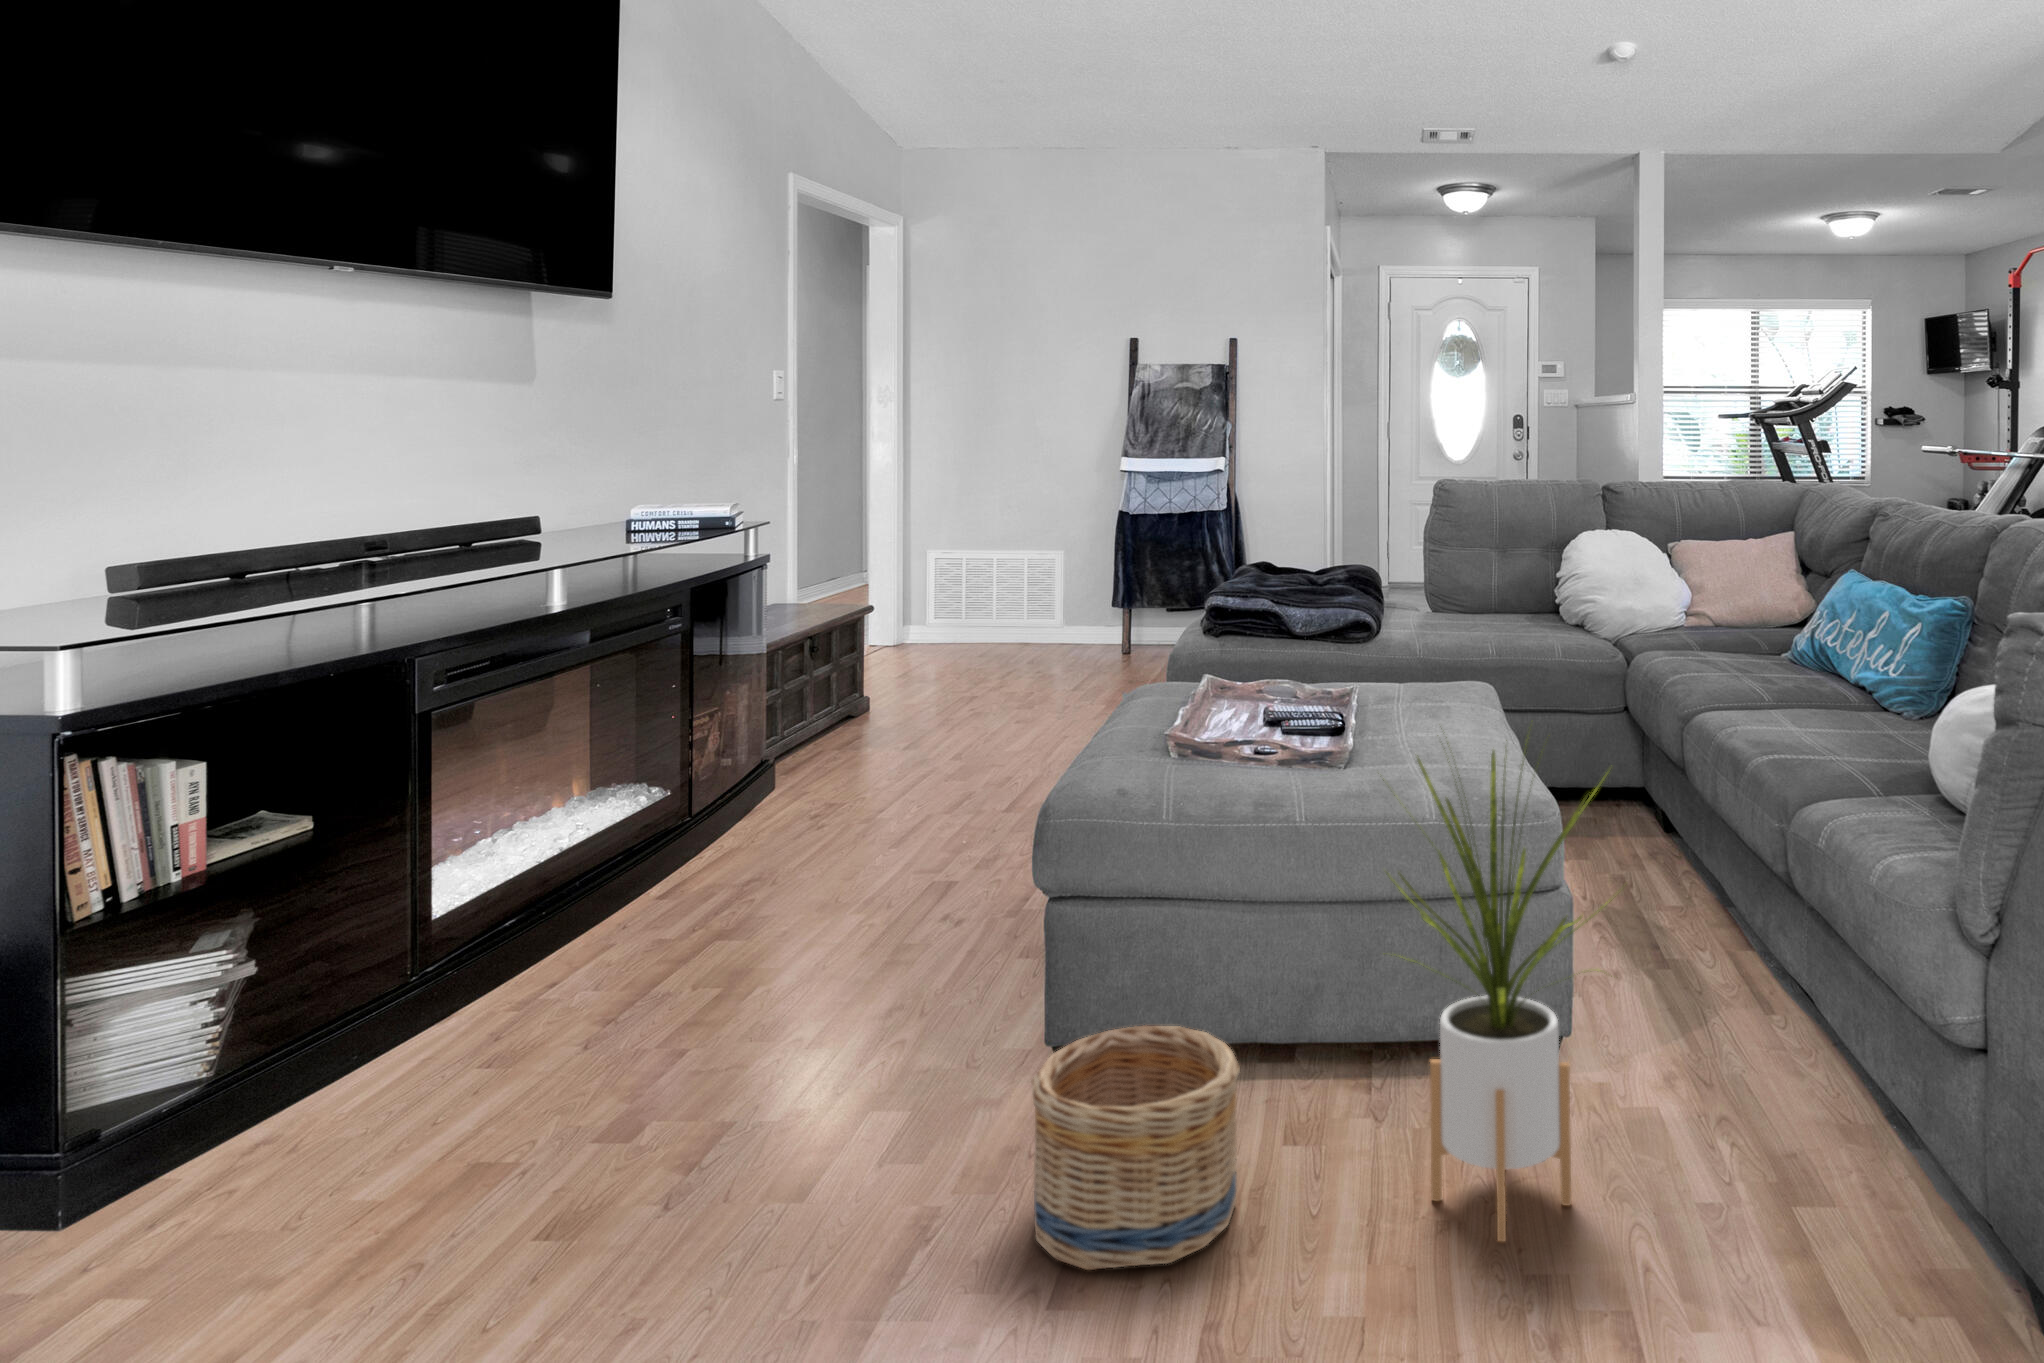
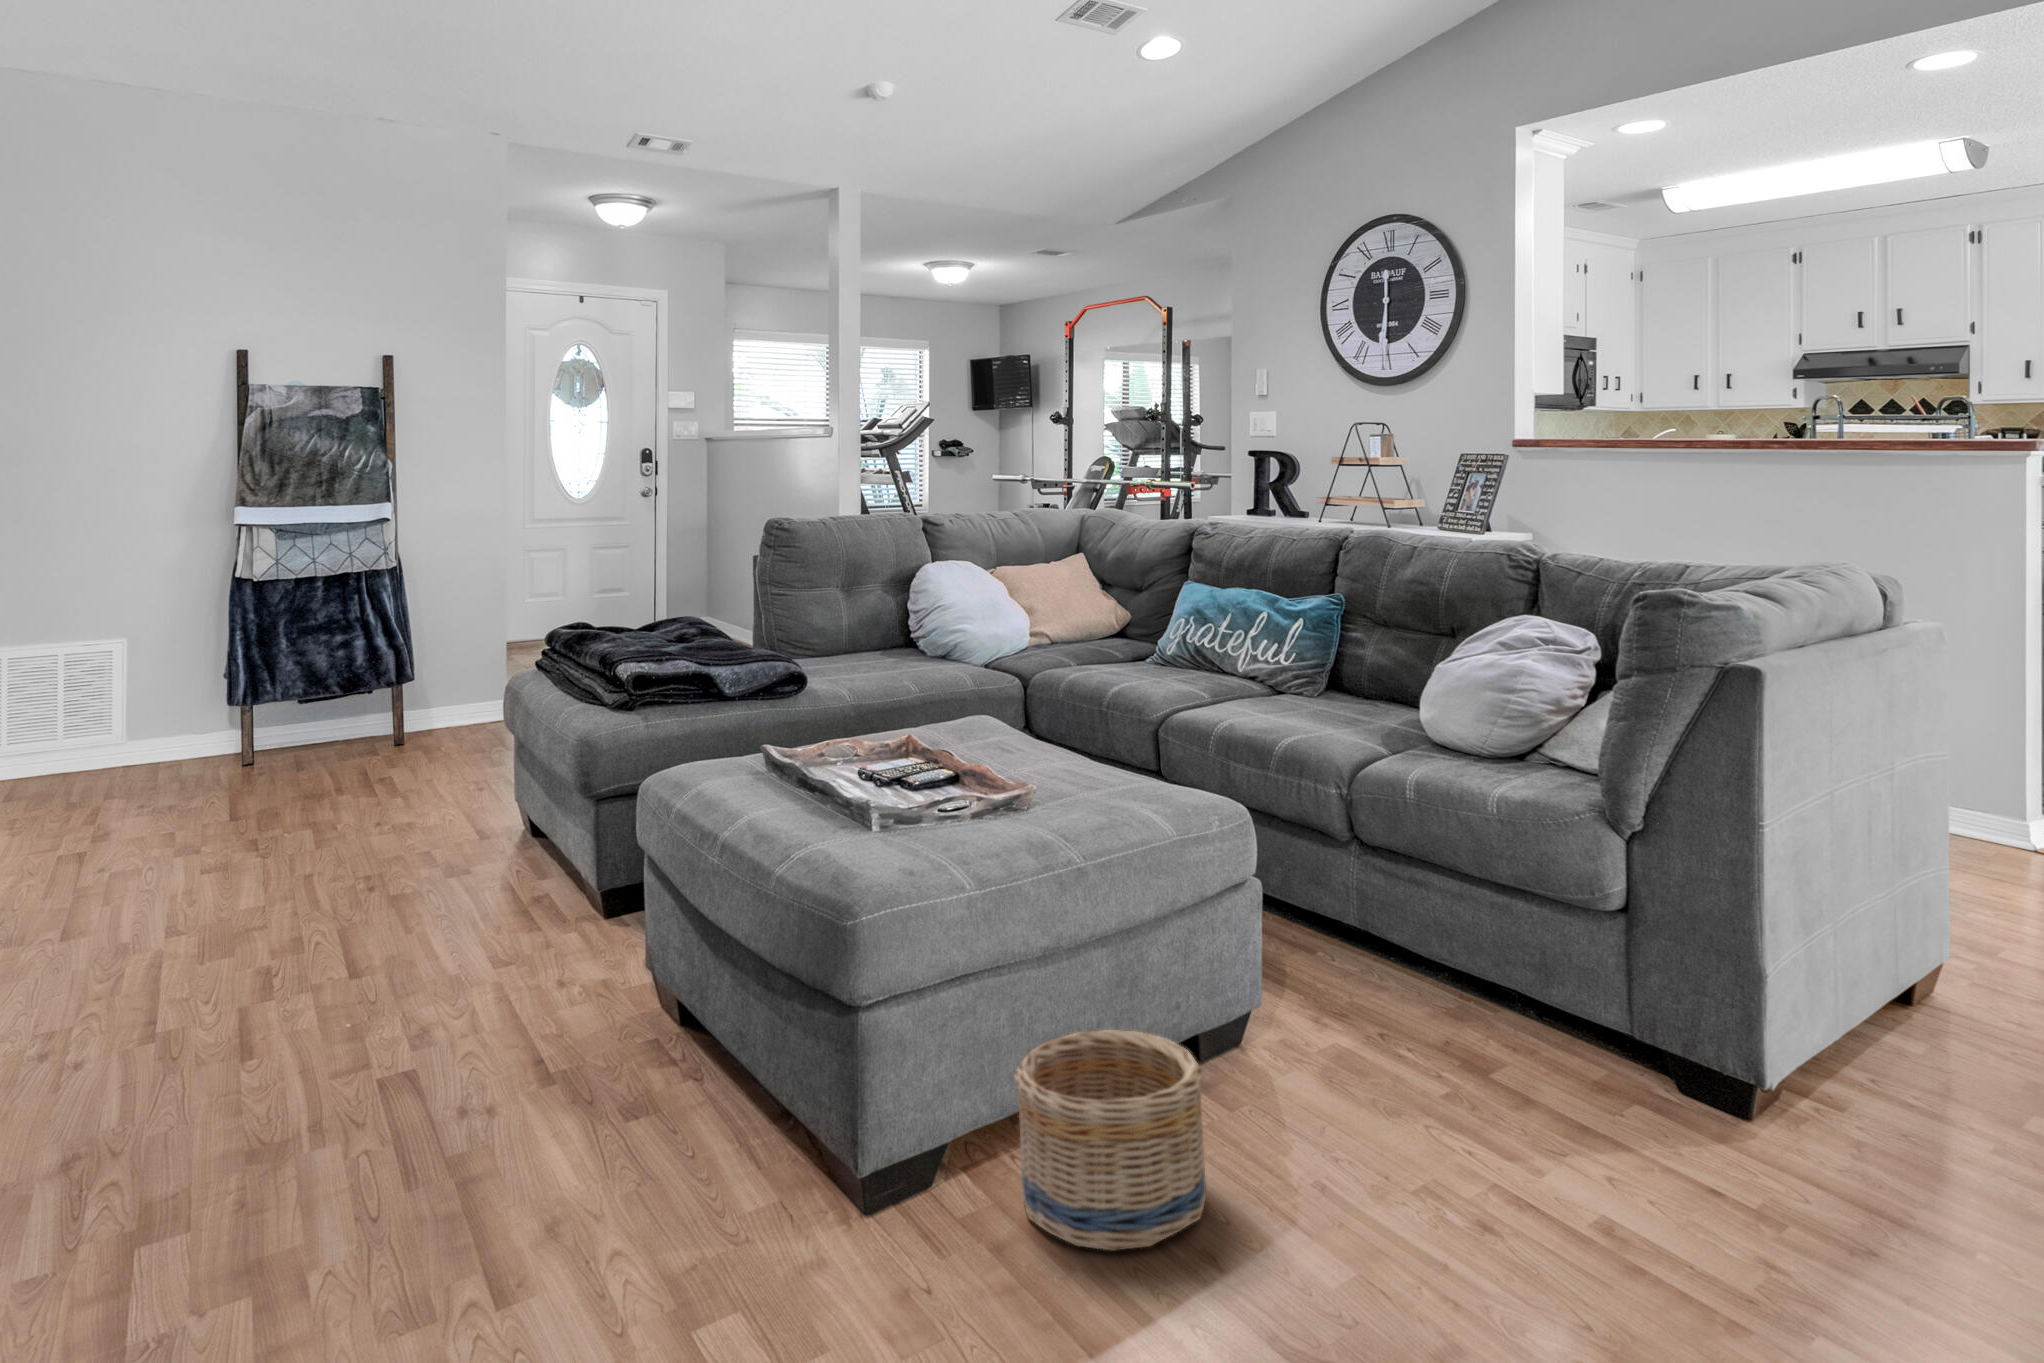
house plant: present [1383,728,1612,1242] -> none [1223,710,1439,1125]

